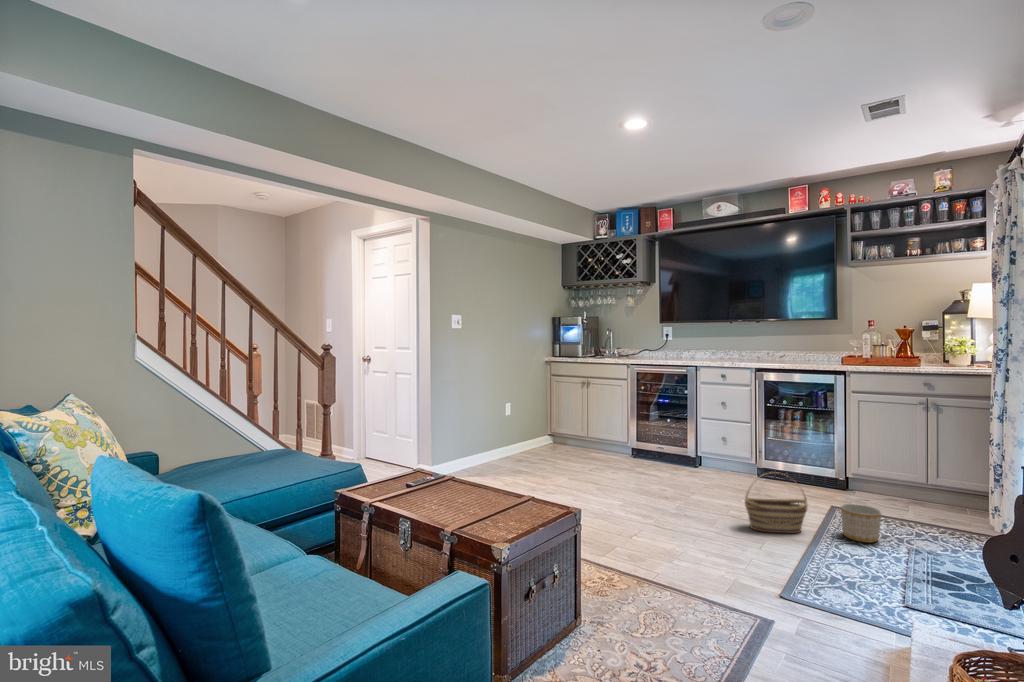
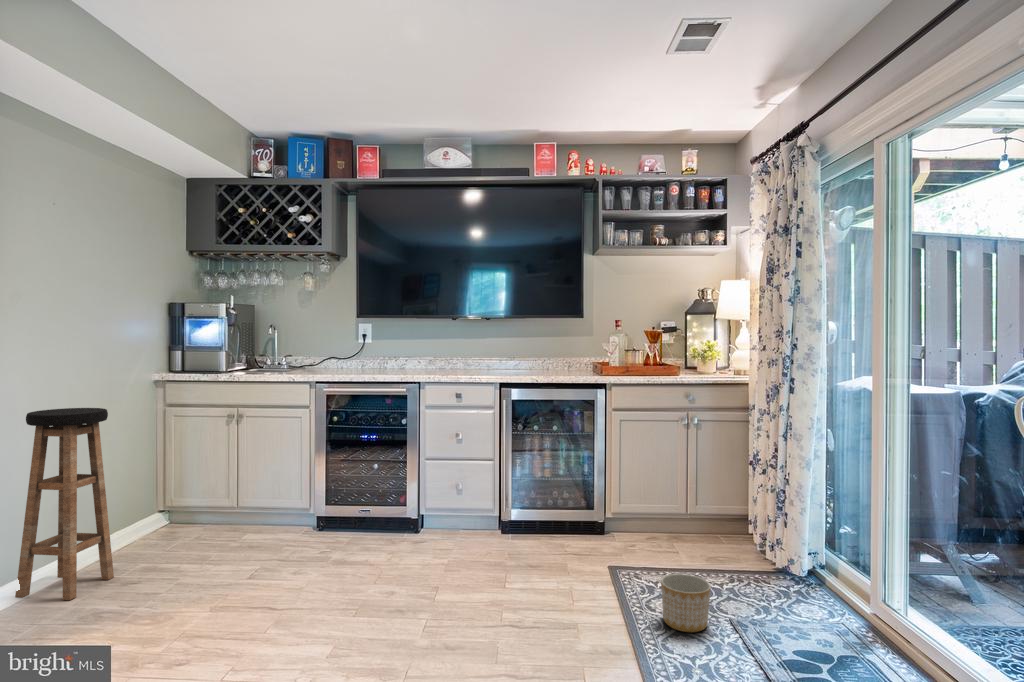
bar stool: none [487,374,526,467] -> present [15,408,114,600]
basket: present [745,481,808,533] -> none [545,550,625,651]

